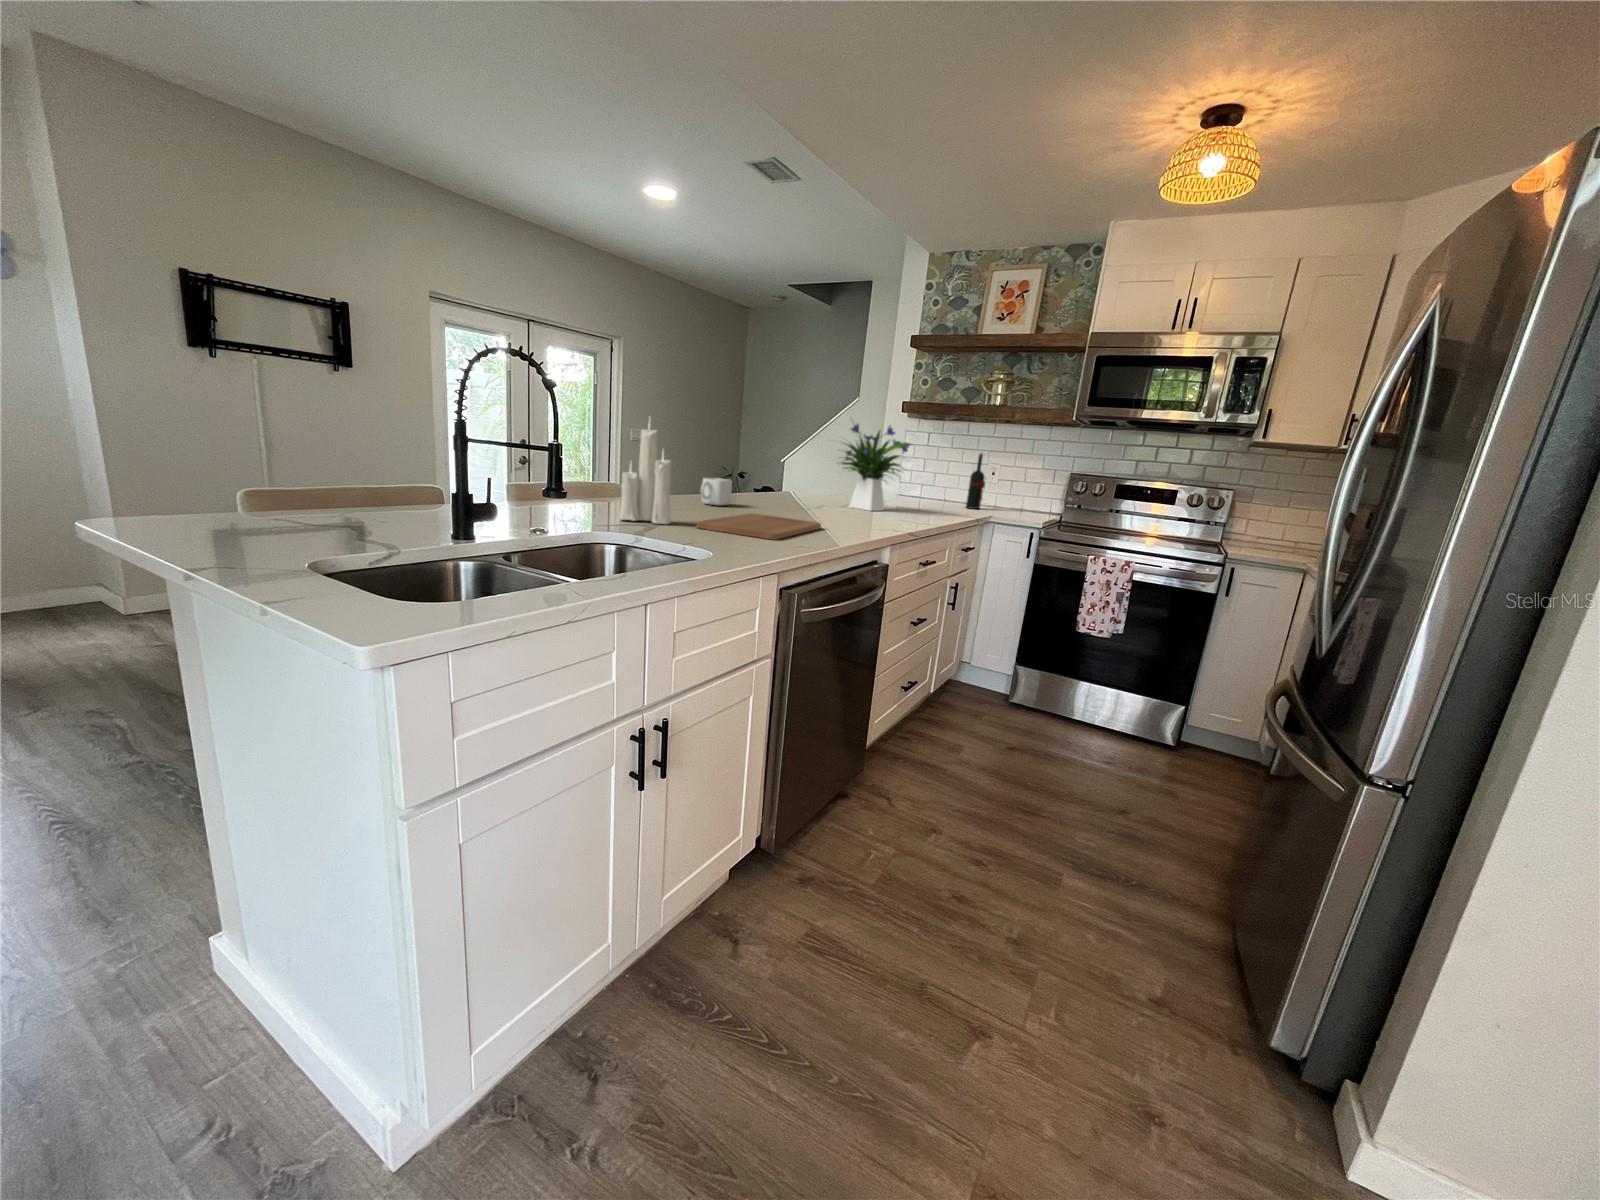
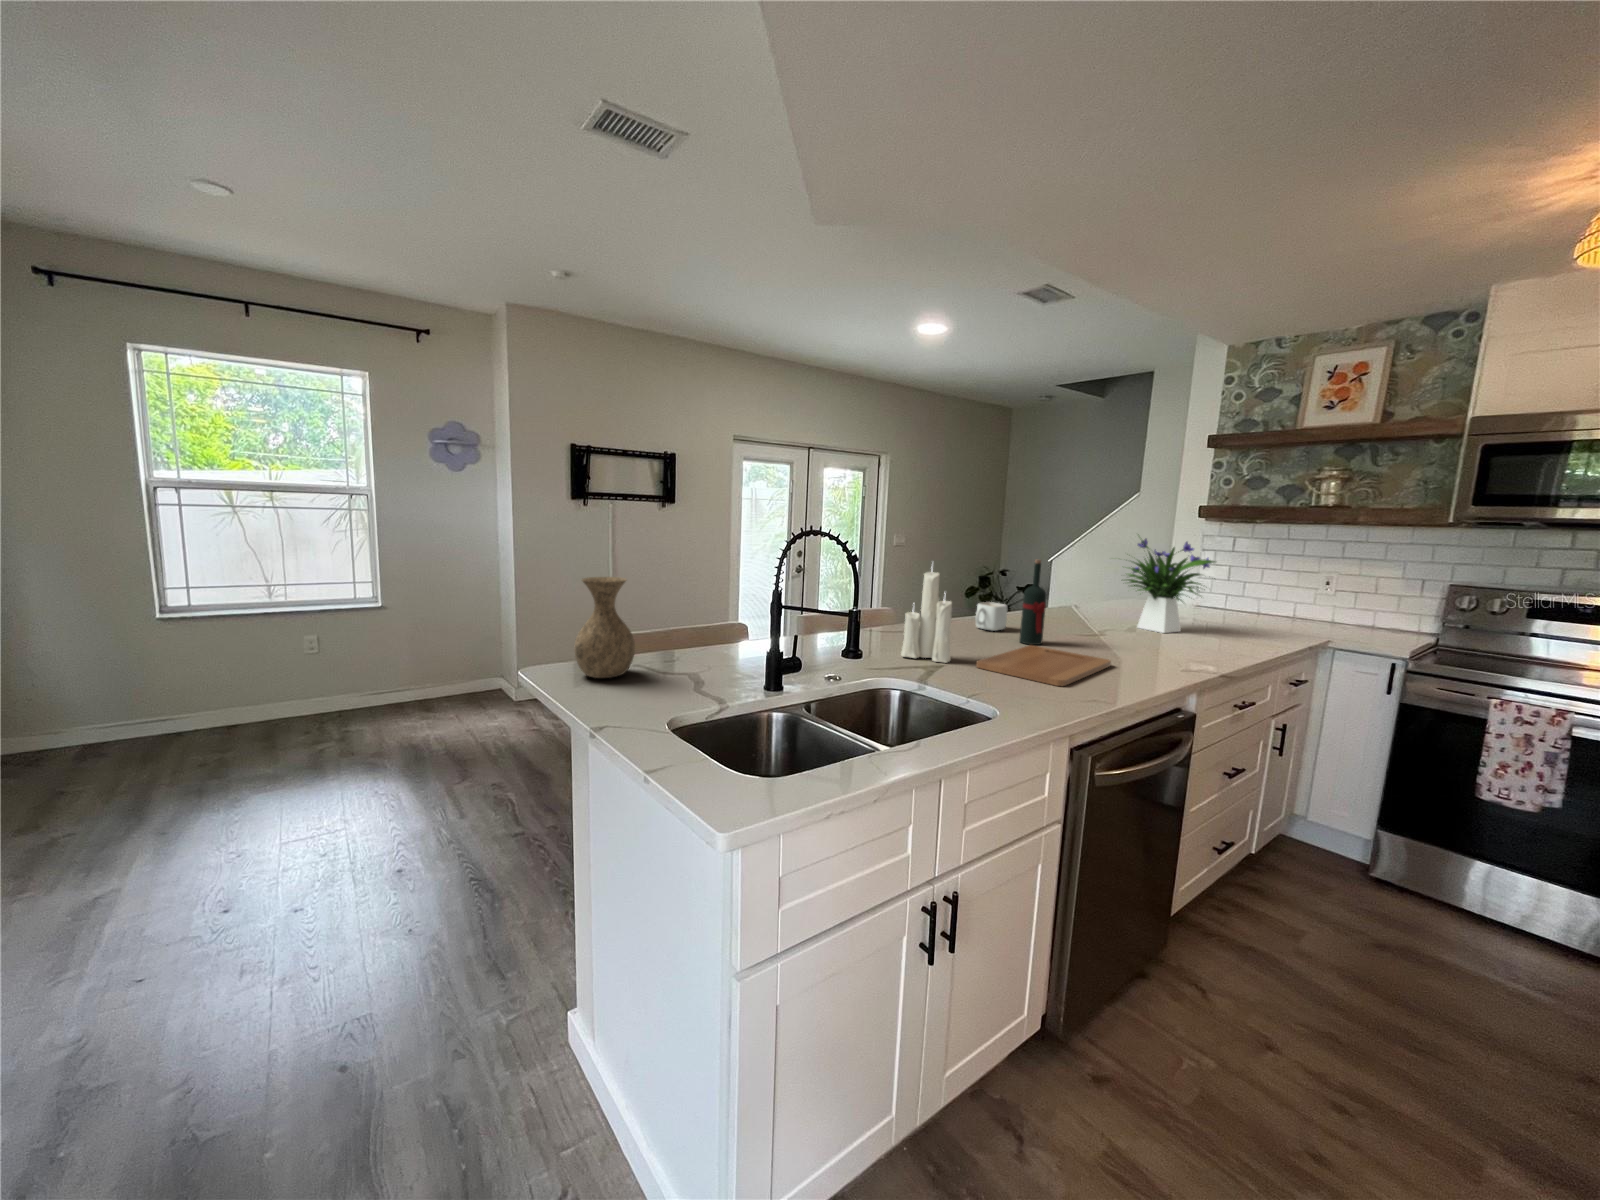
vase: none [161,394,263,530] -> present [574,577,635,678]
wine bottle: present [966,453,985,509] -> present [1019,560,1046,645]

